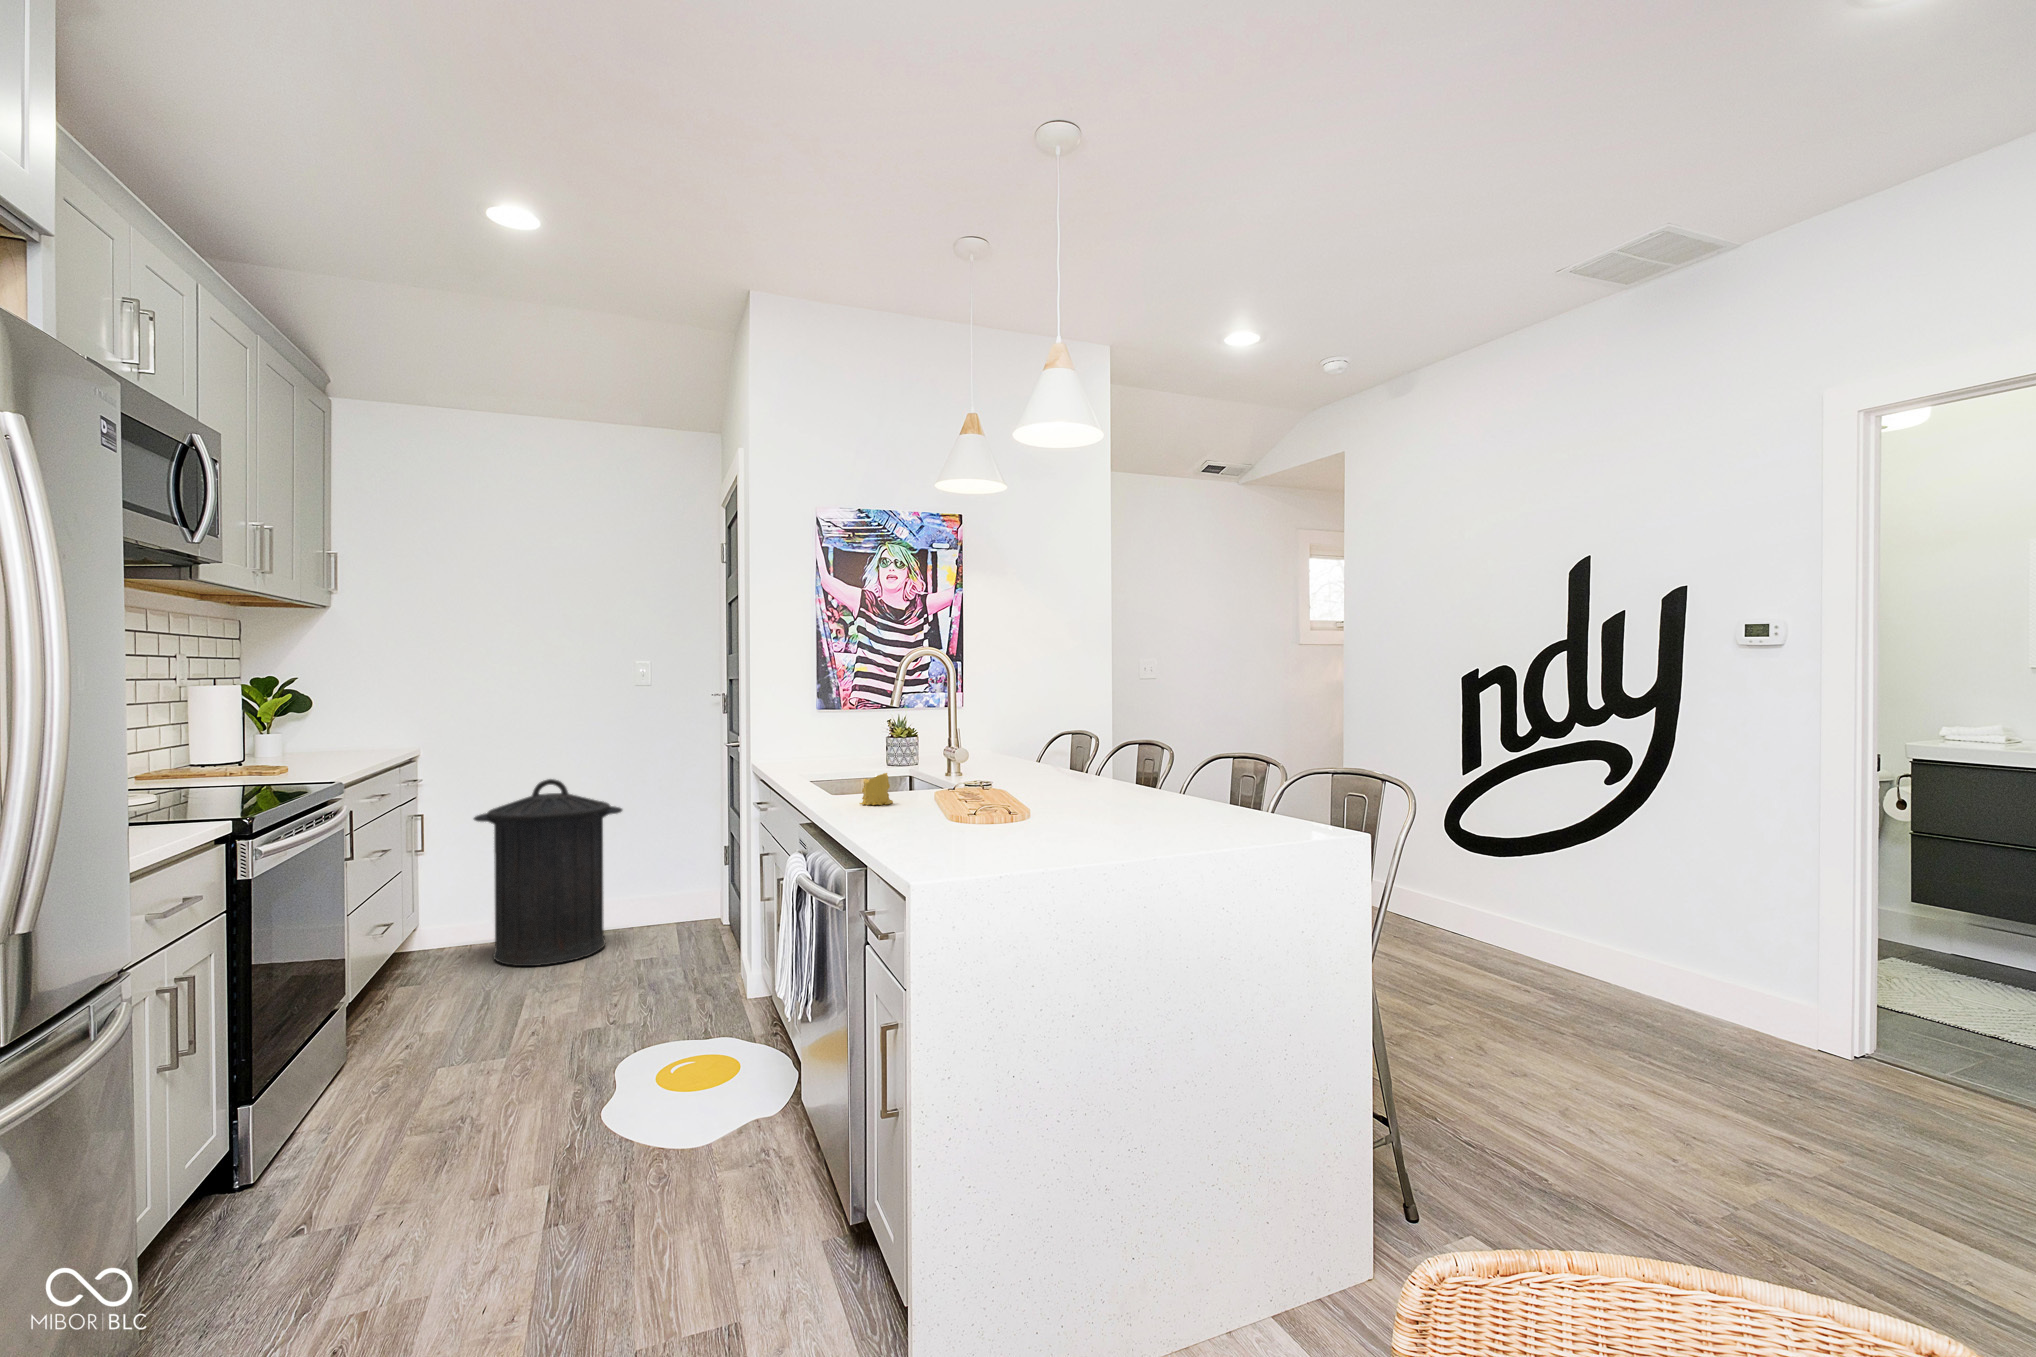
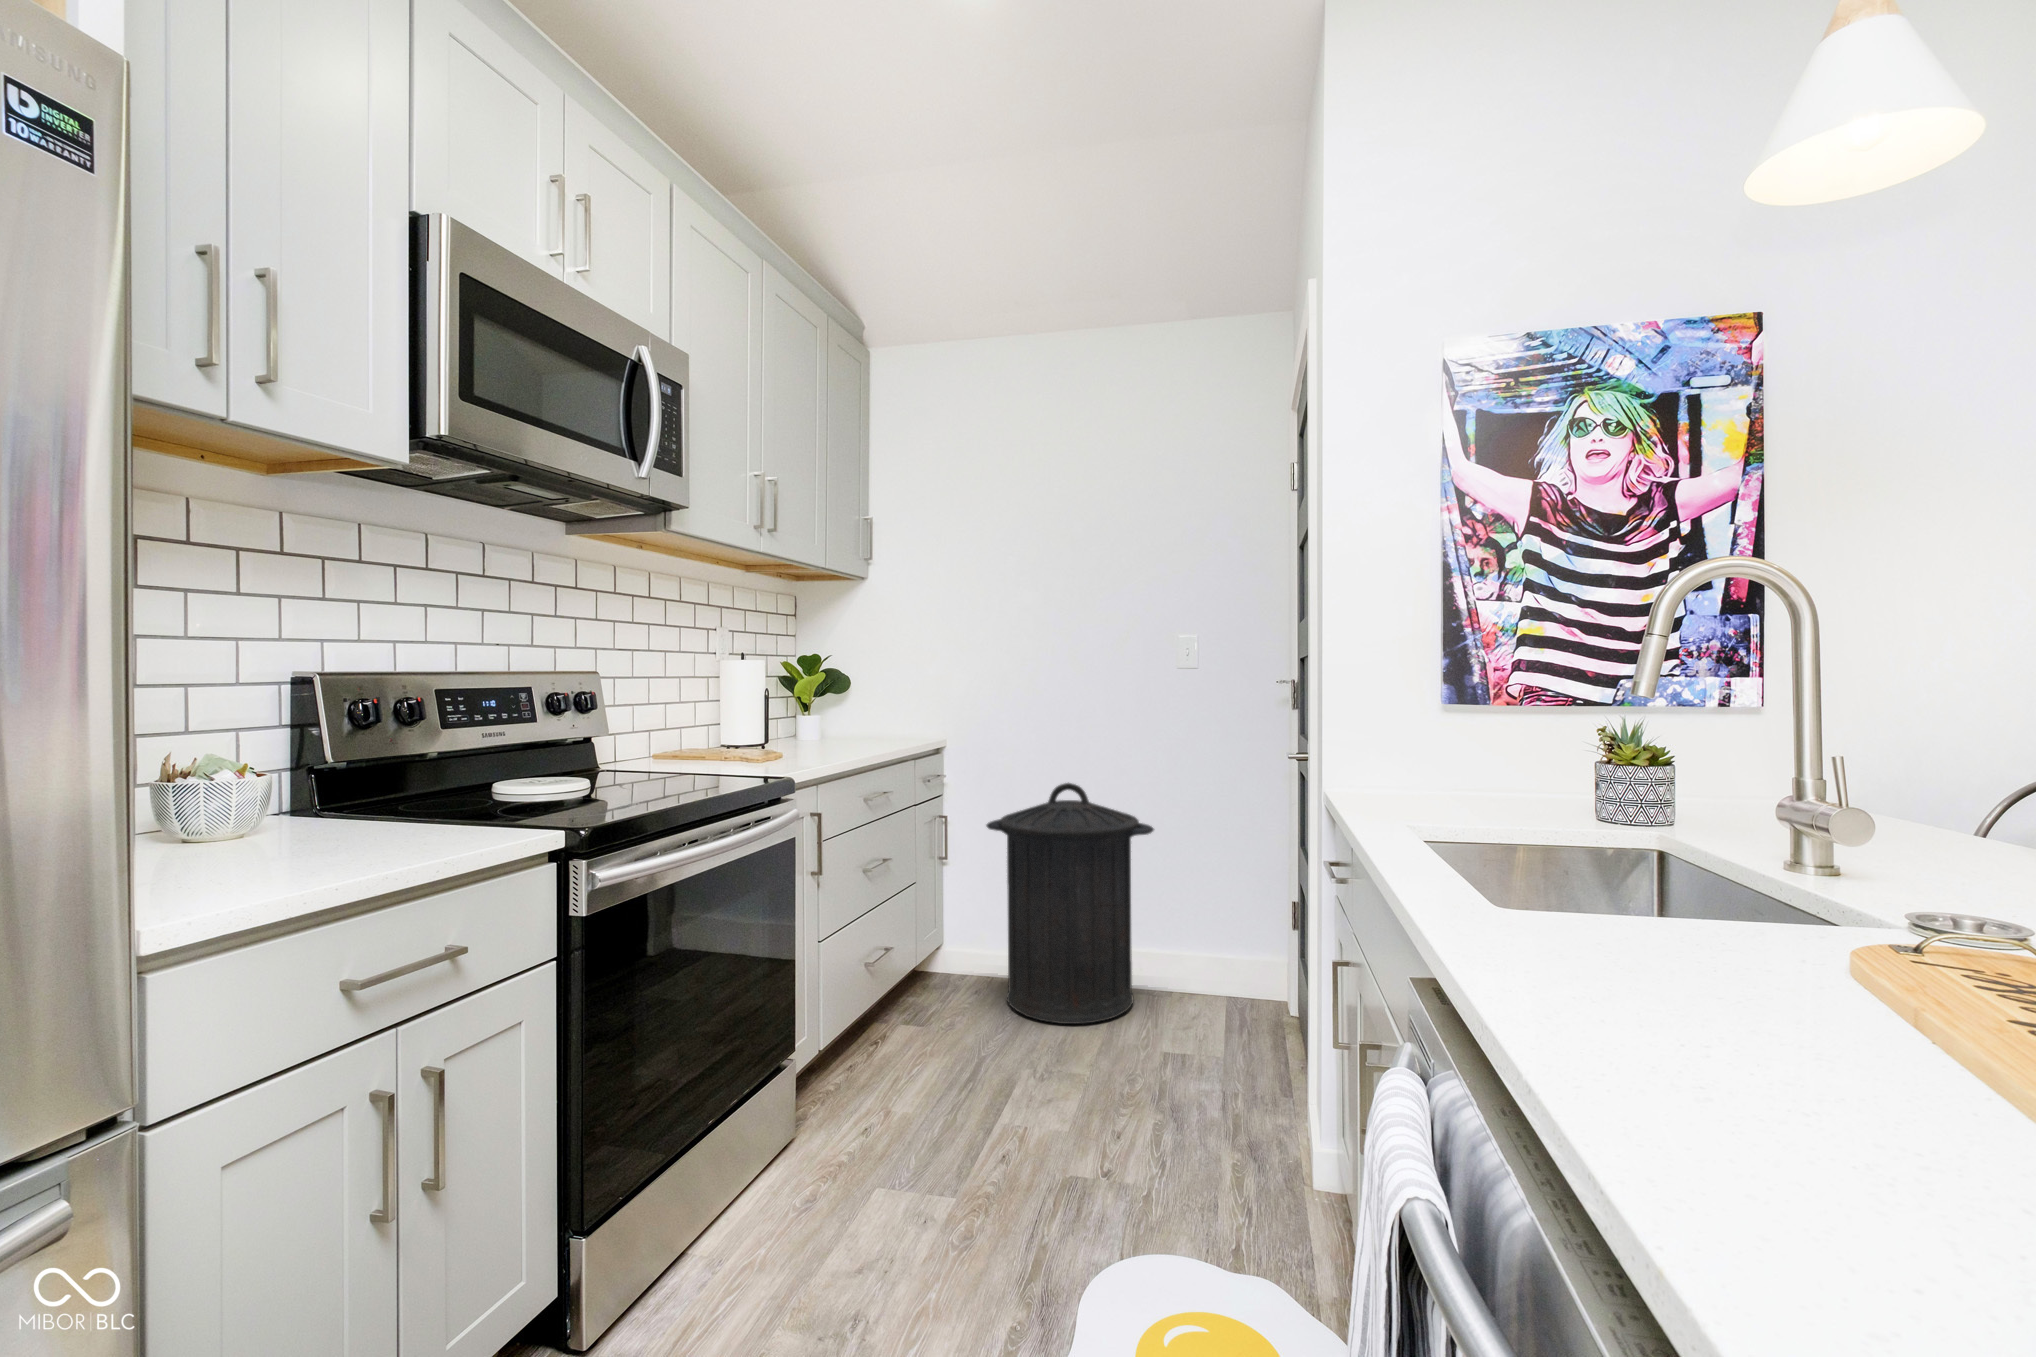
candle: present [860,773,893,805] -> none [1626,898,1748,1010]

